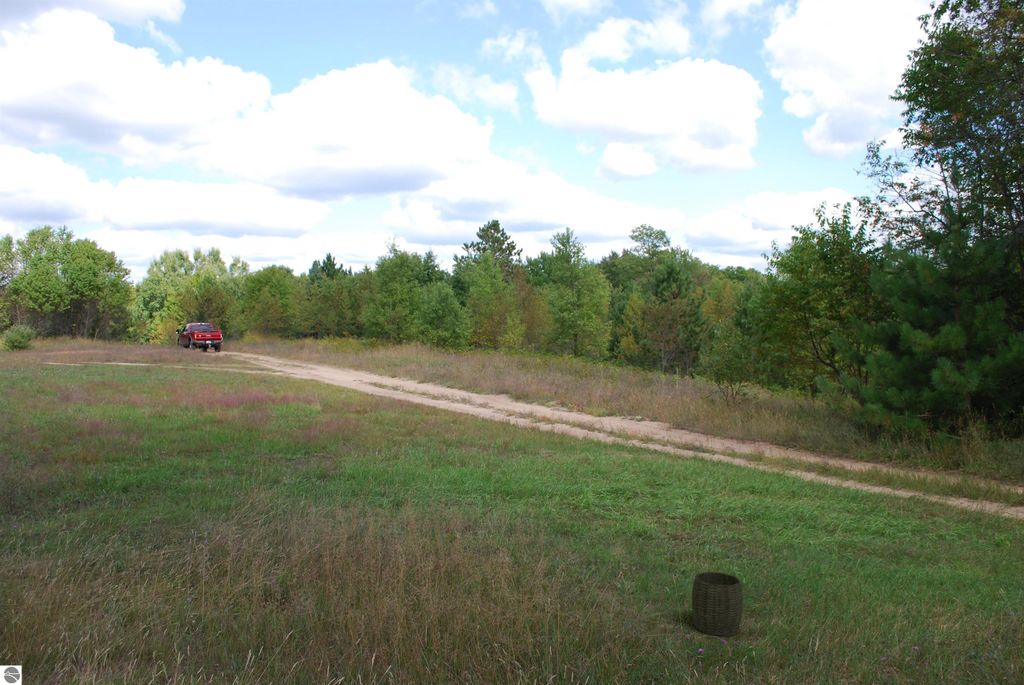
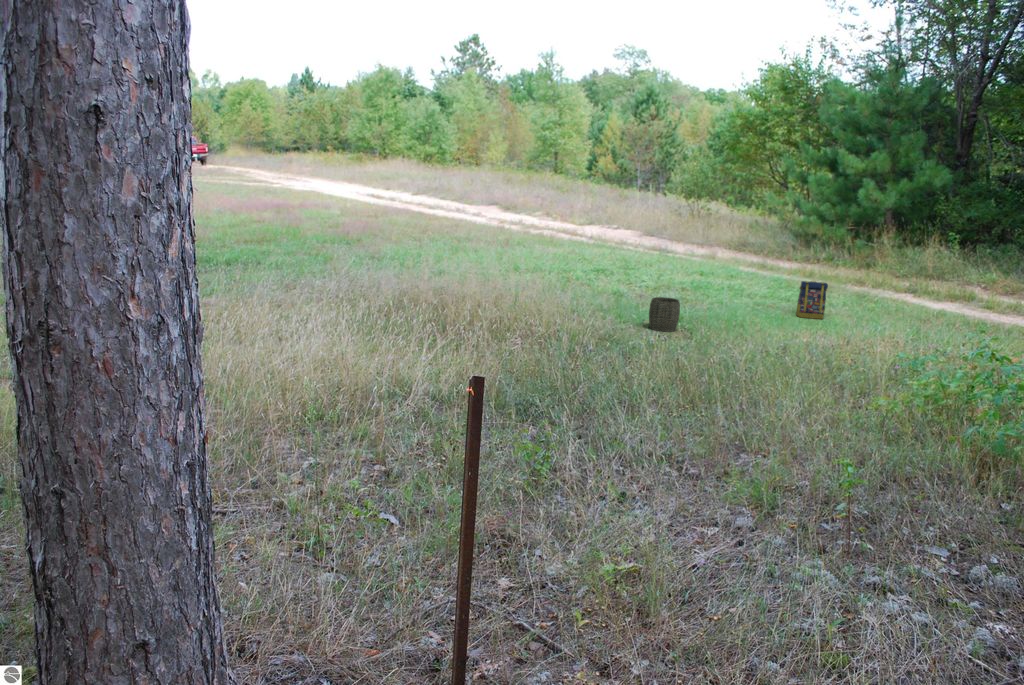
backpack: none [912,523,959,583] -> present [796,281,828,319]

